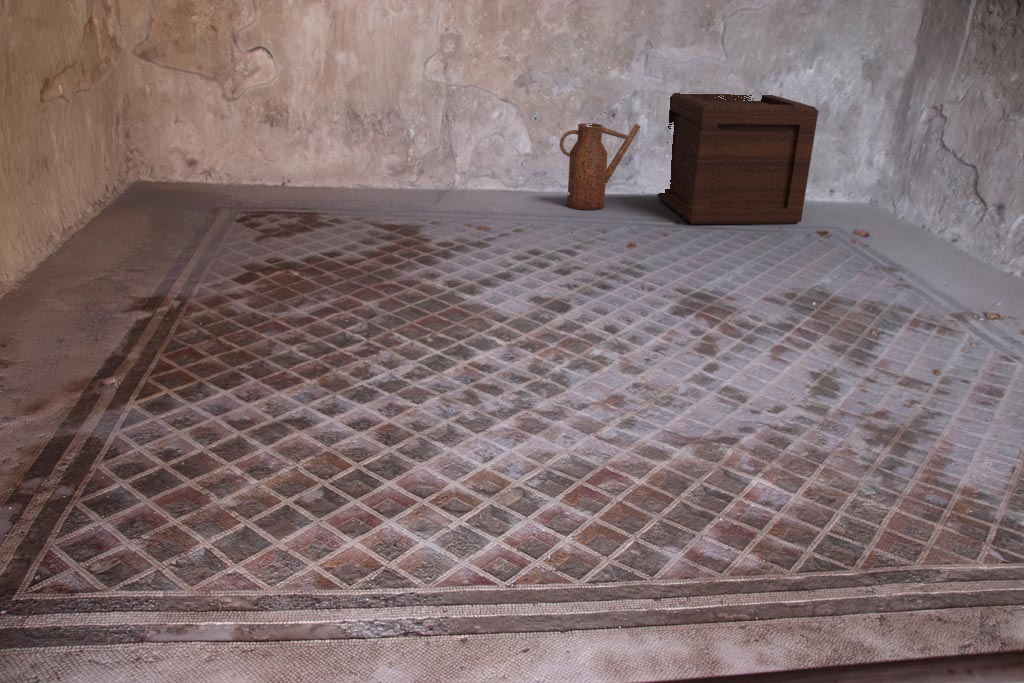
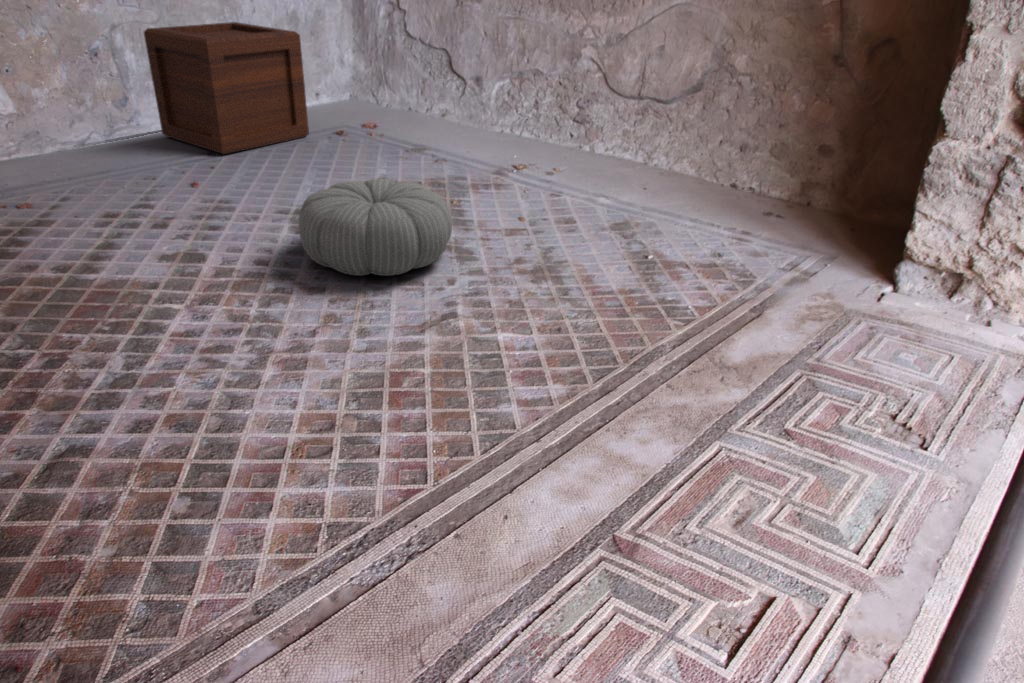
watering can: present [560,123,640,210] -> none [51,64,132,162]
pouf: none [642,264,829,380] -> present [299,179,452,276]

